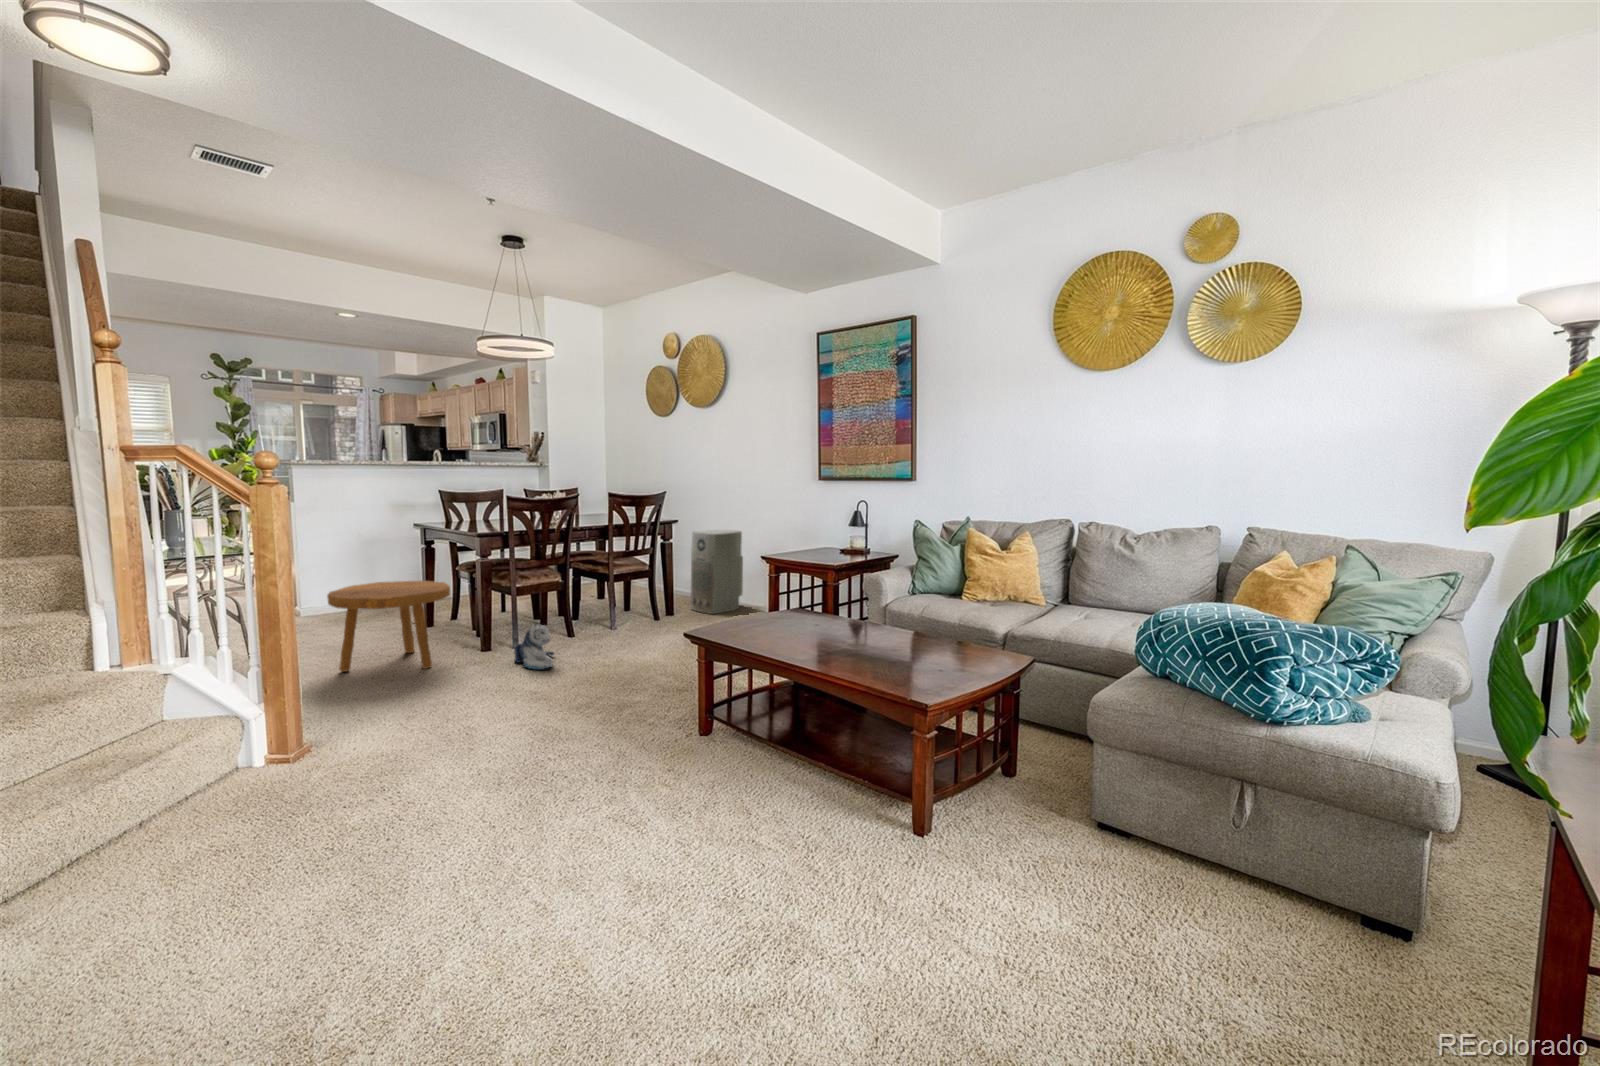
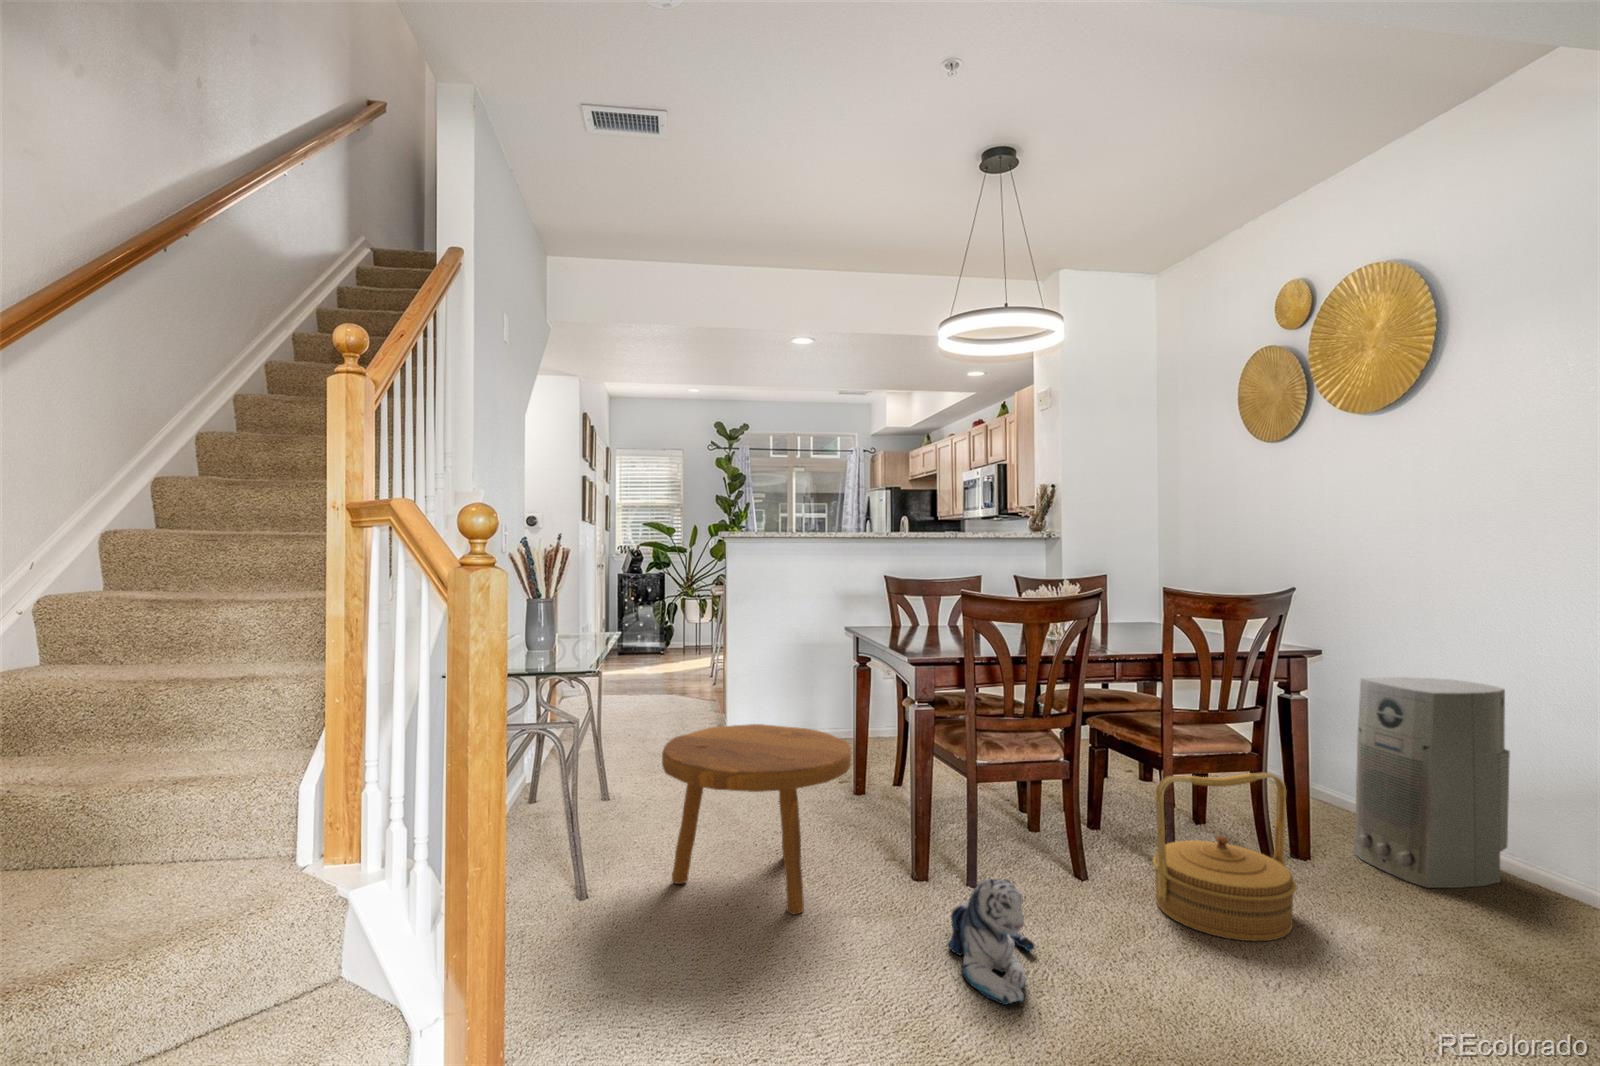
woven basket: none [605,572,661,639] -> present [1153,773,1296,941]

